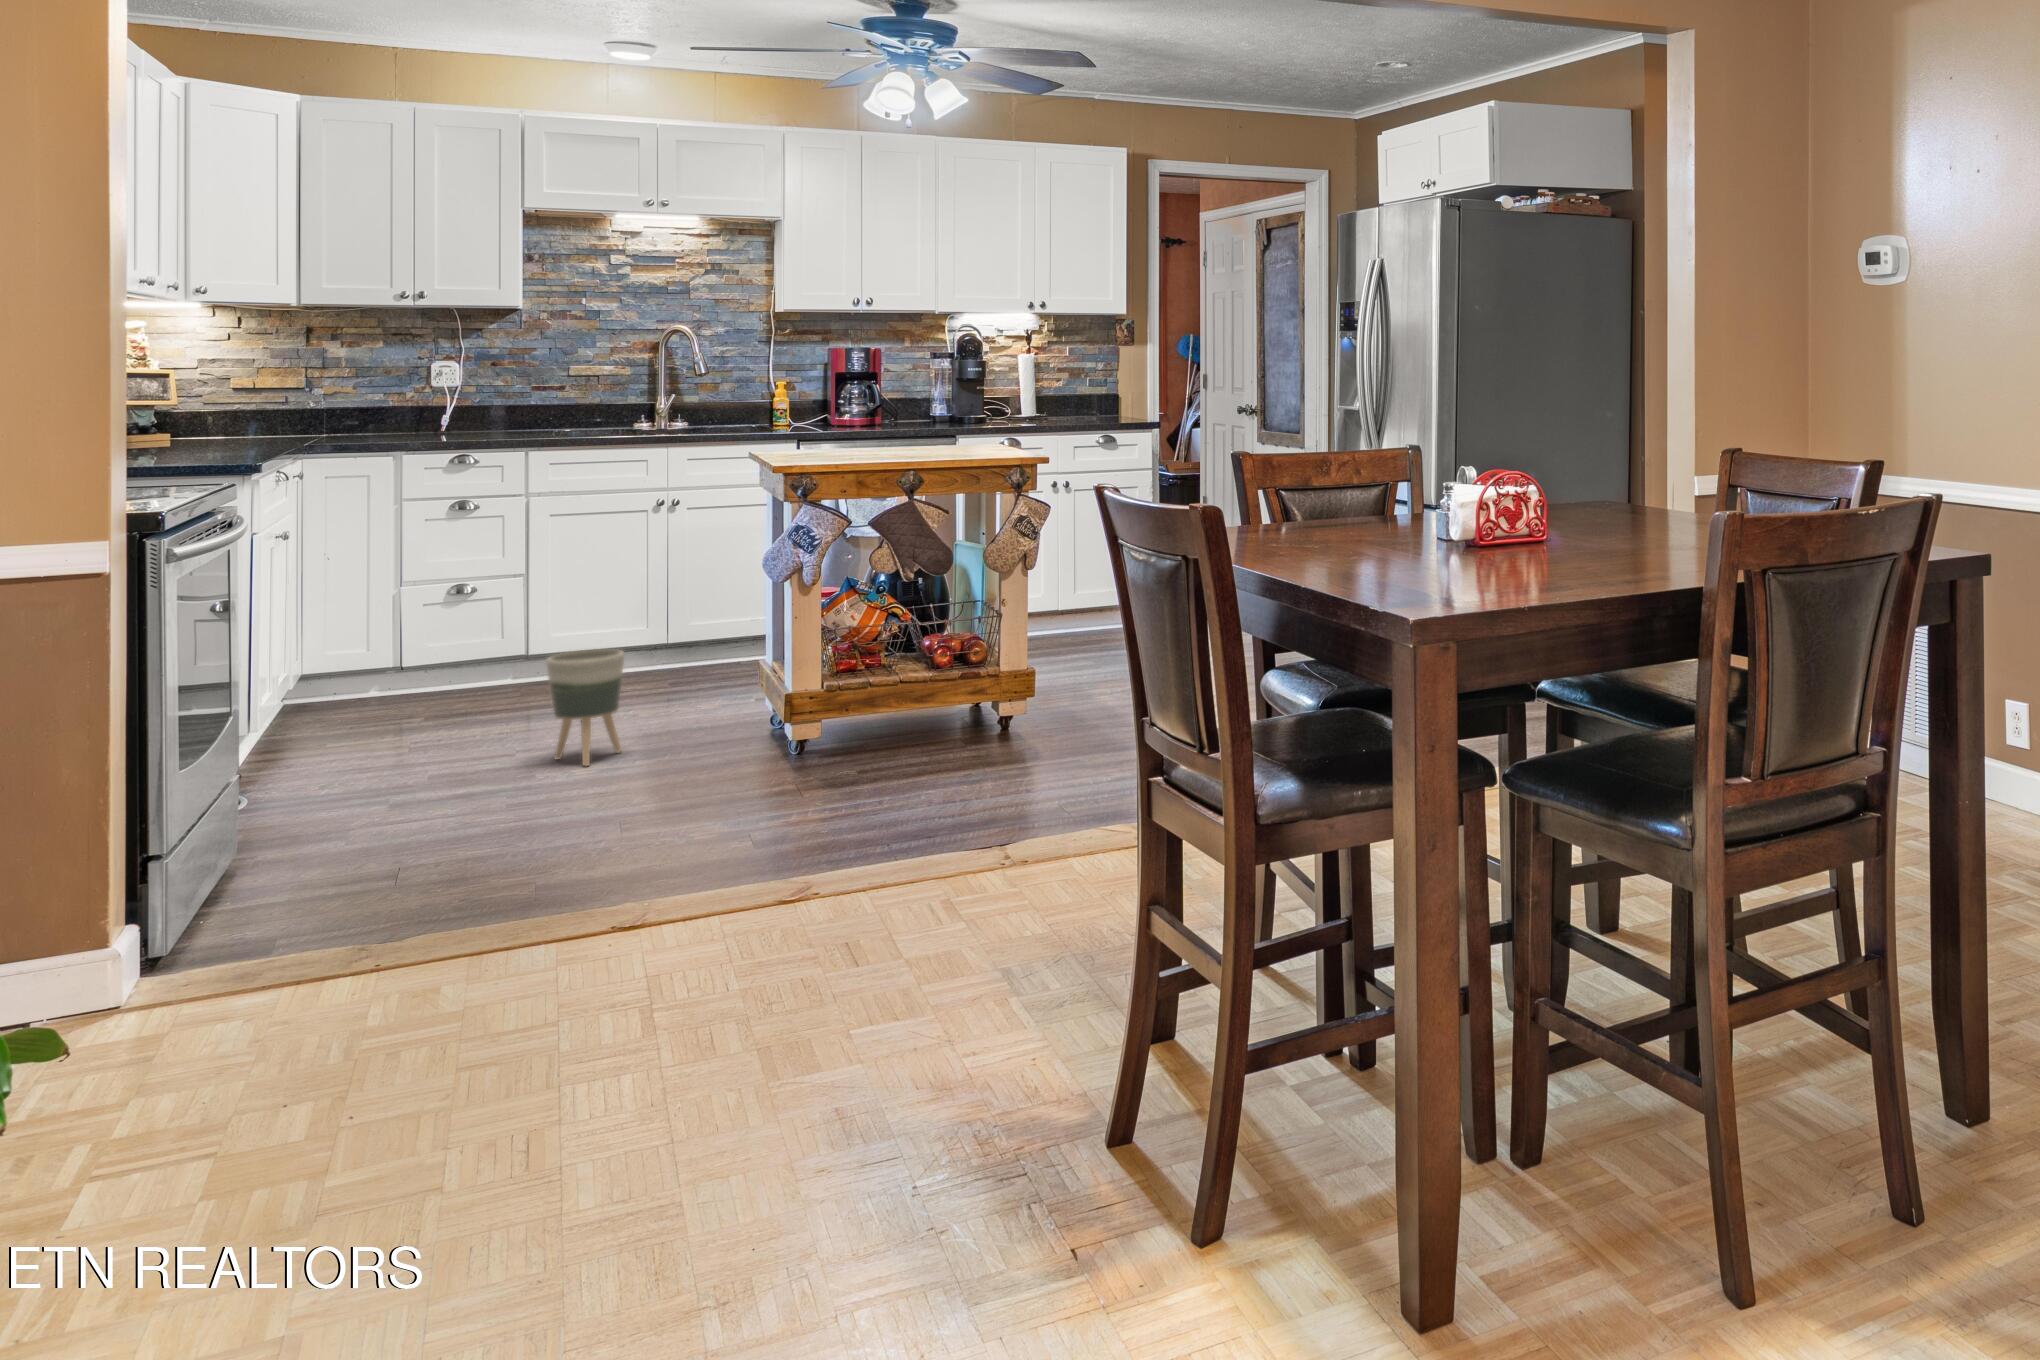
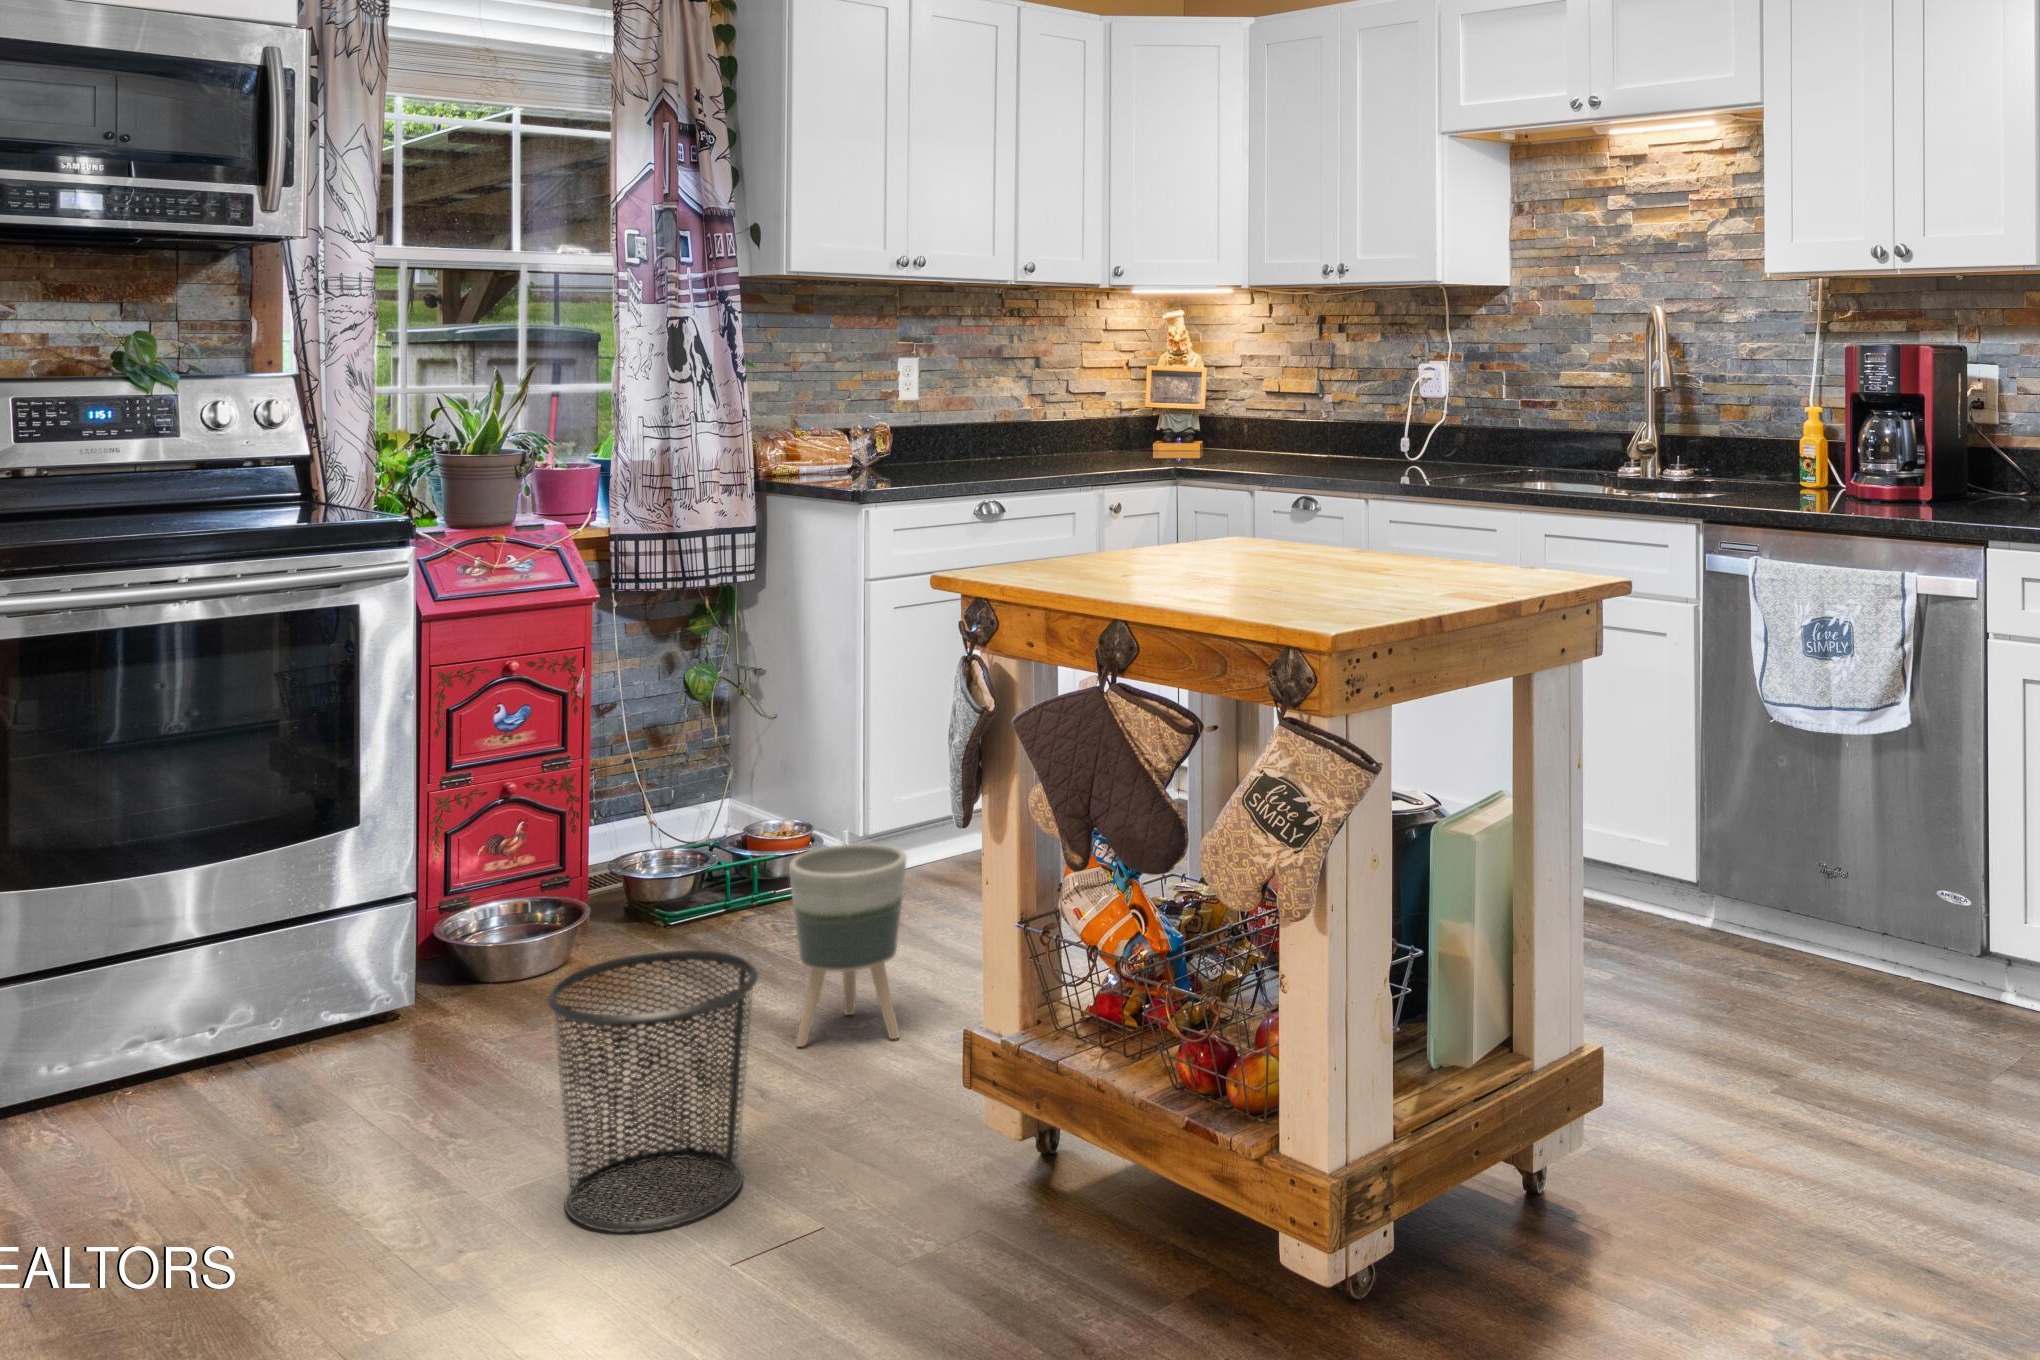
waste bin: none [671,663,784,792] -> present [548,950,758,1231]

